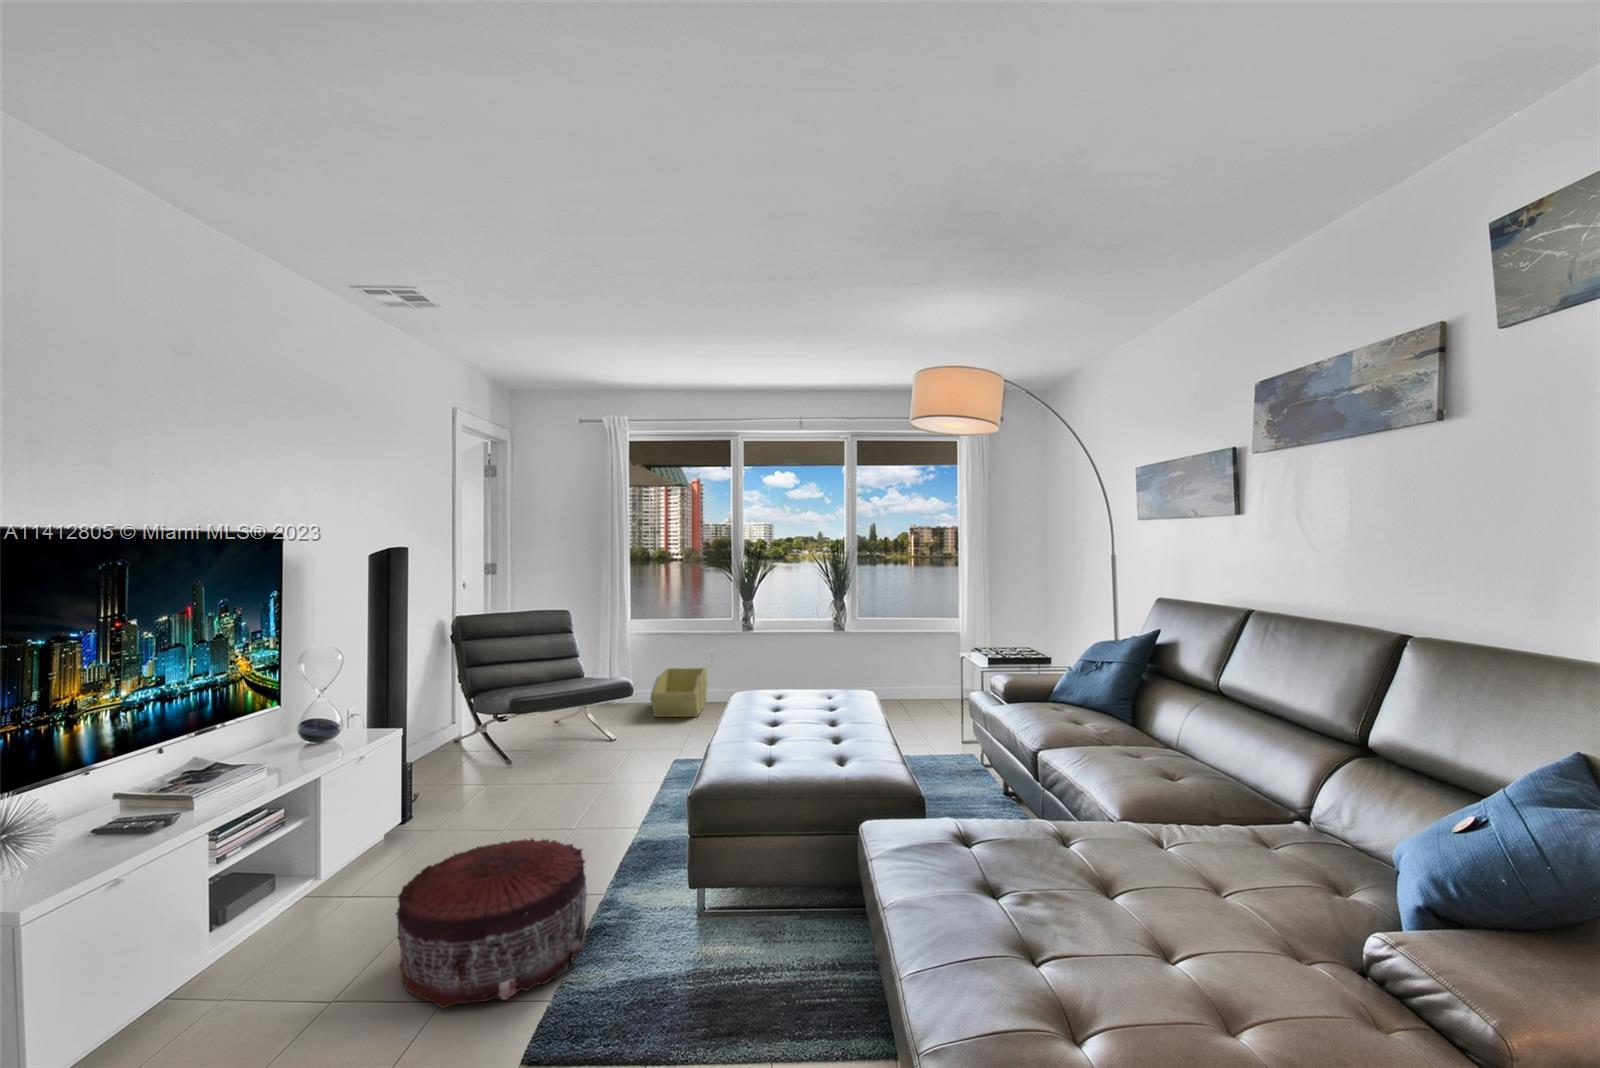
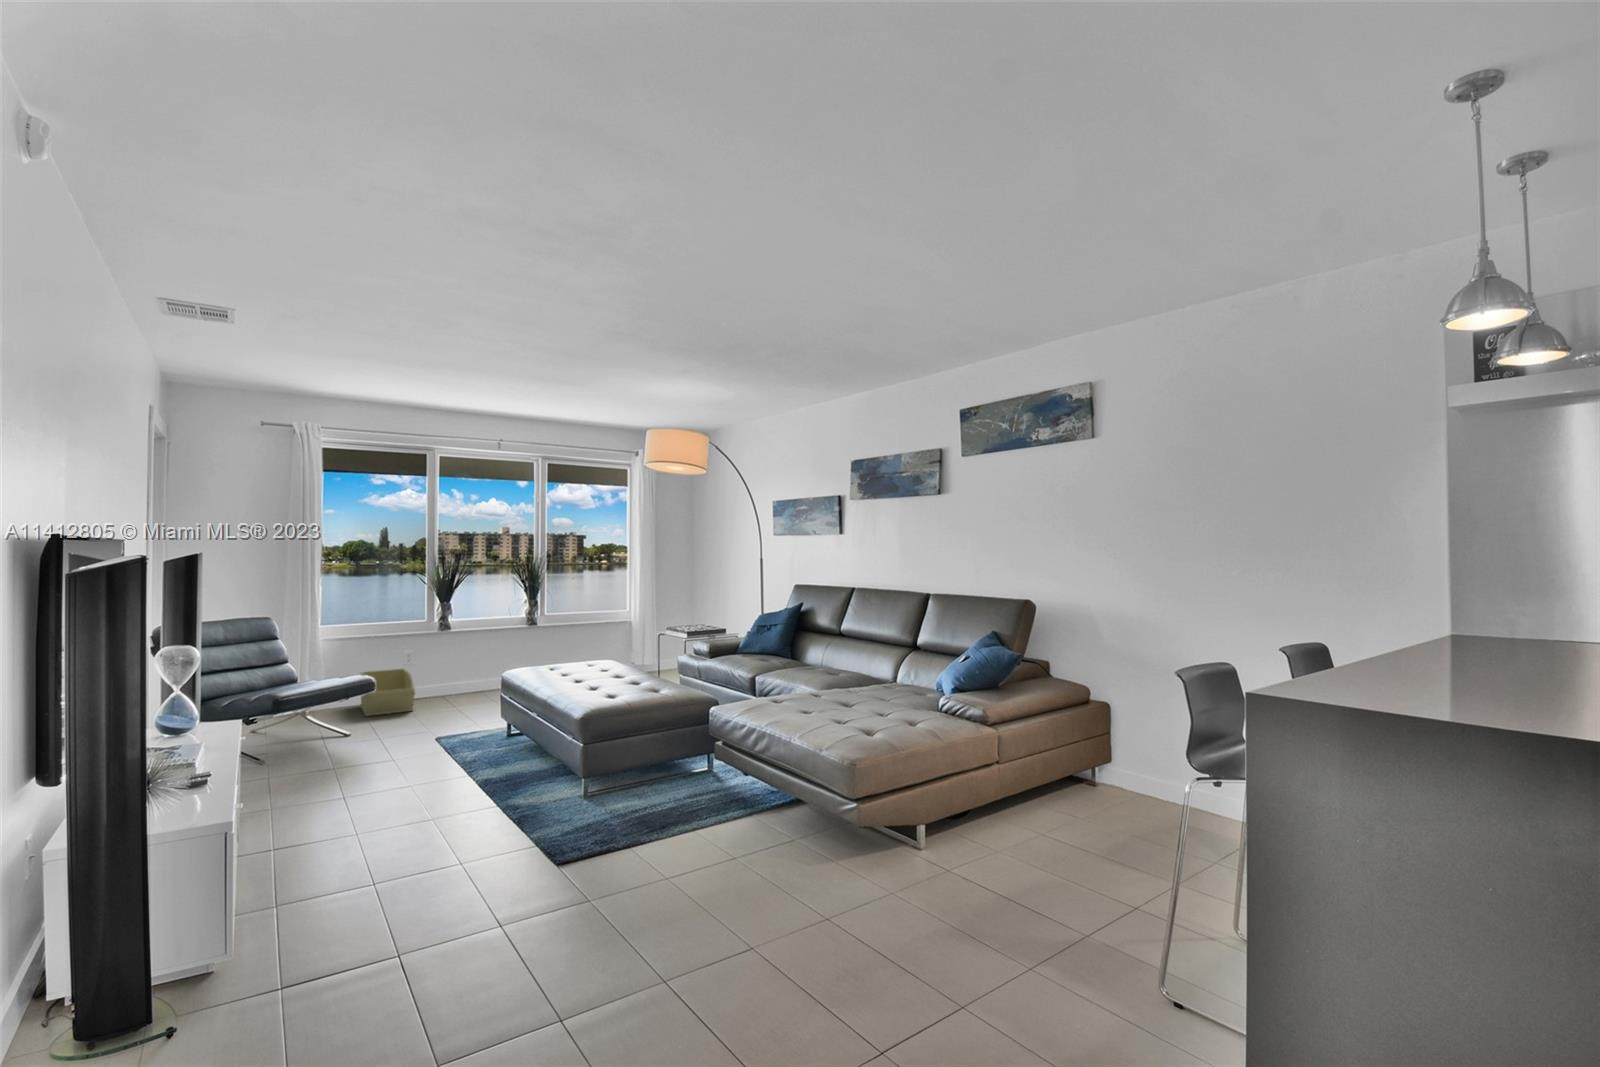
pouf: present [396,838,587,1008] -> none [397,763,540,864]

